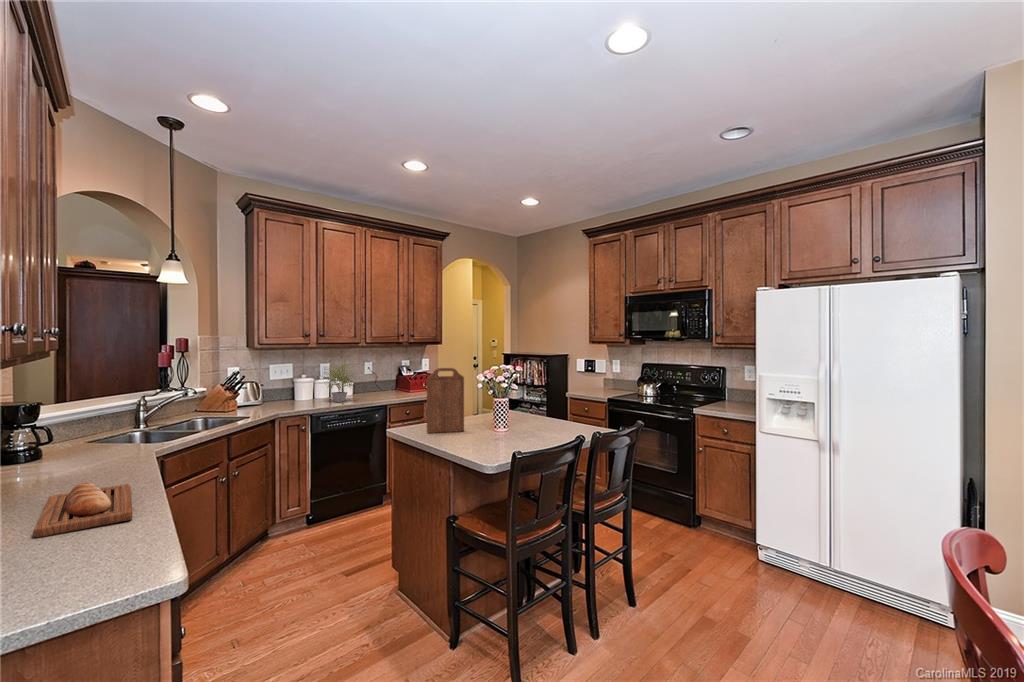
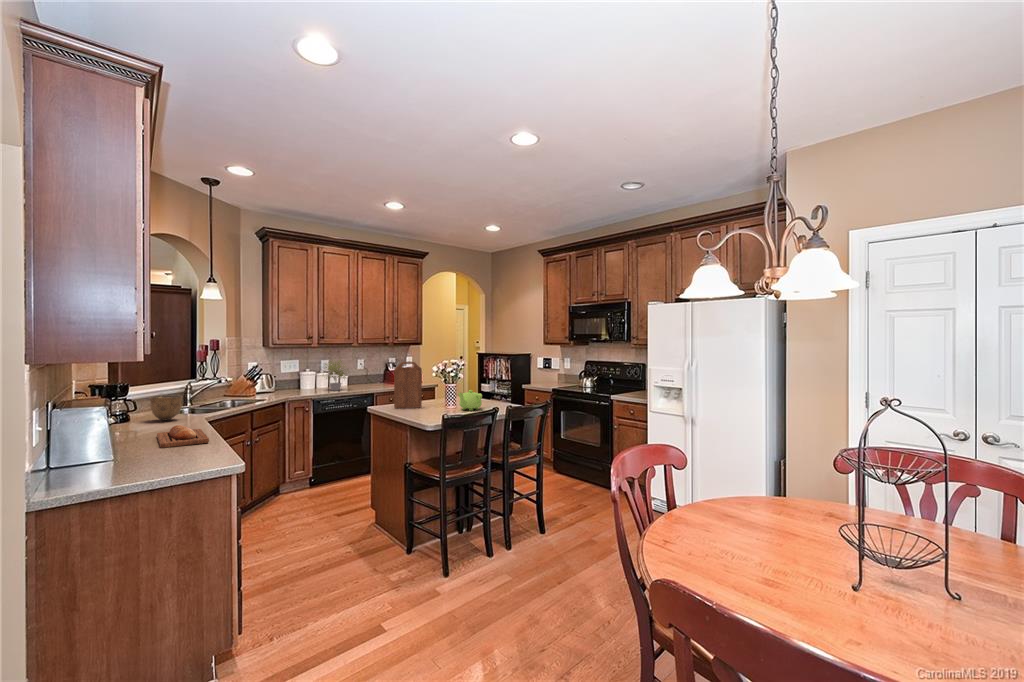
teapot: none [515,408,552,437] -> present [458,390,482,411]
bowl: none [60,421,117,461] -> present [150,395,183,420]

